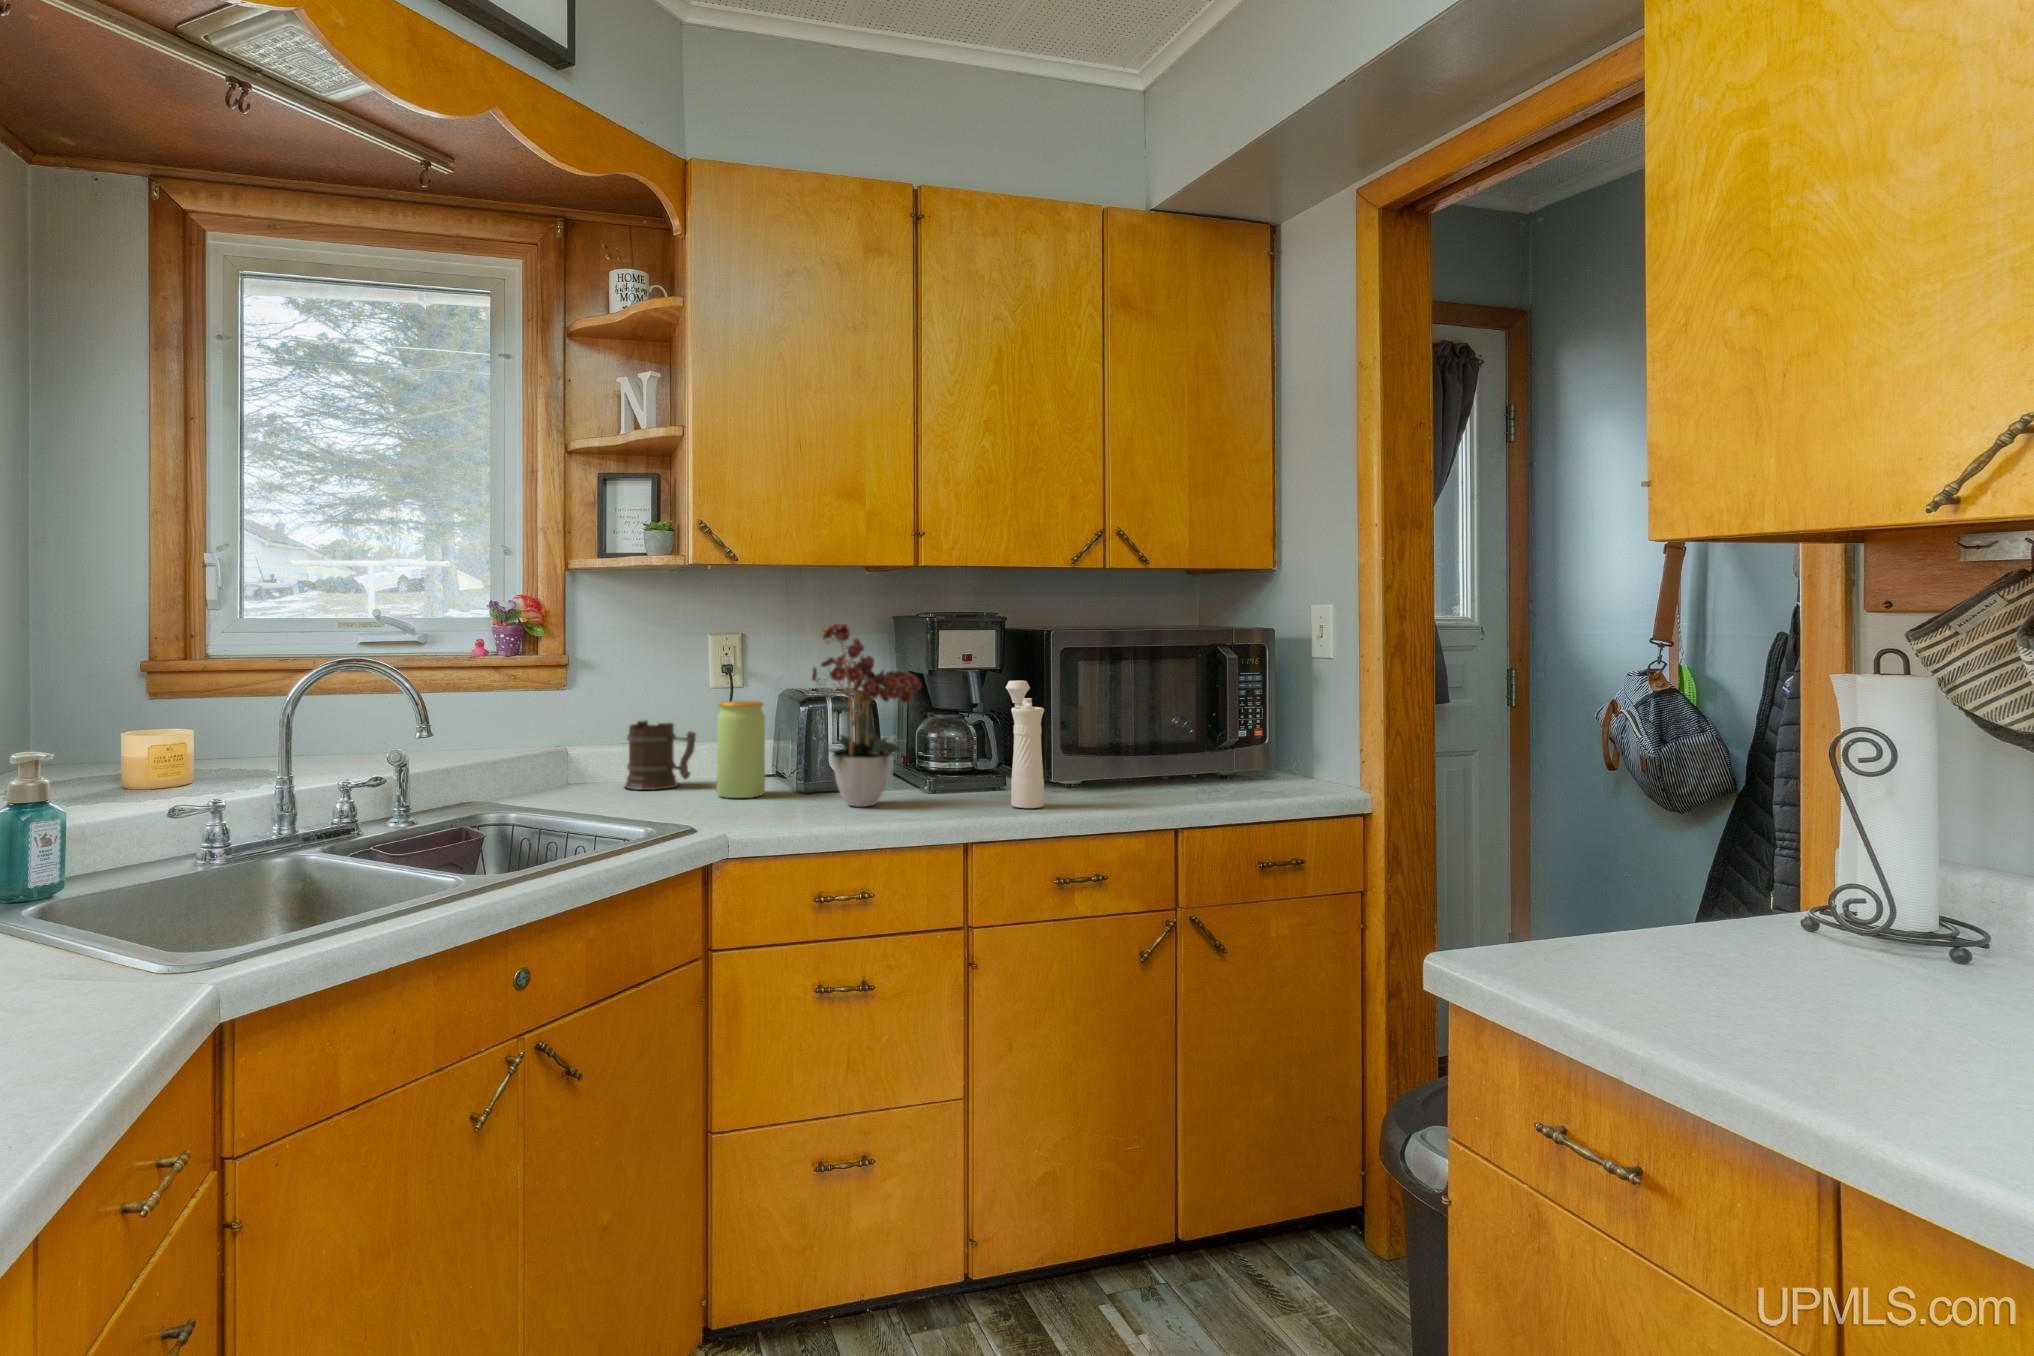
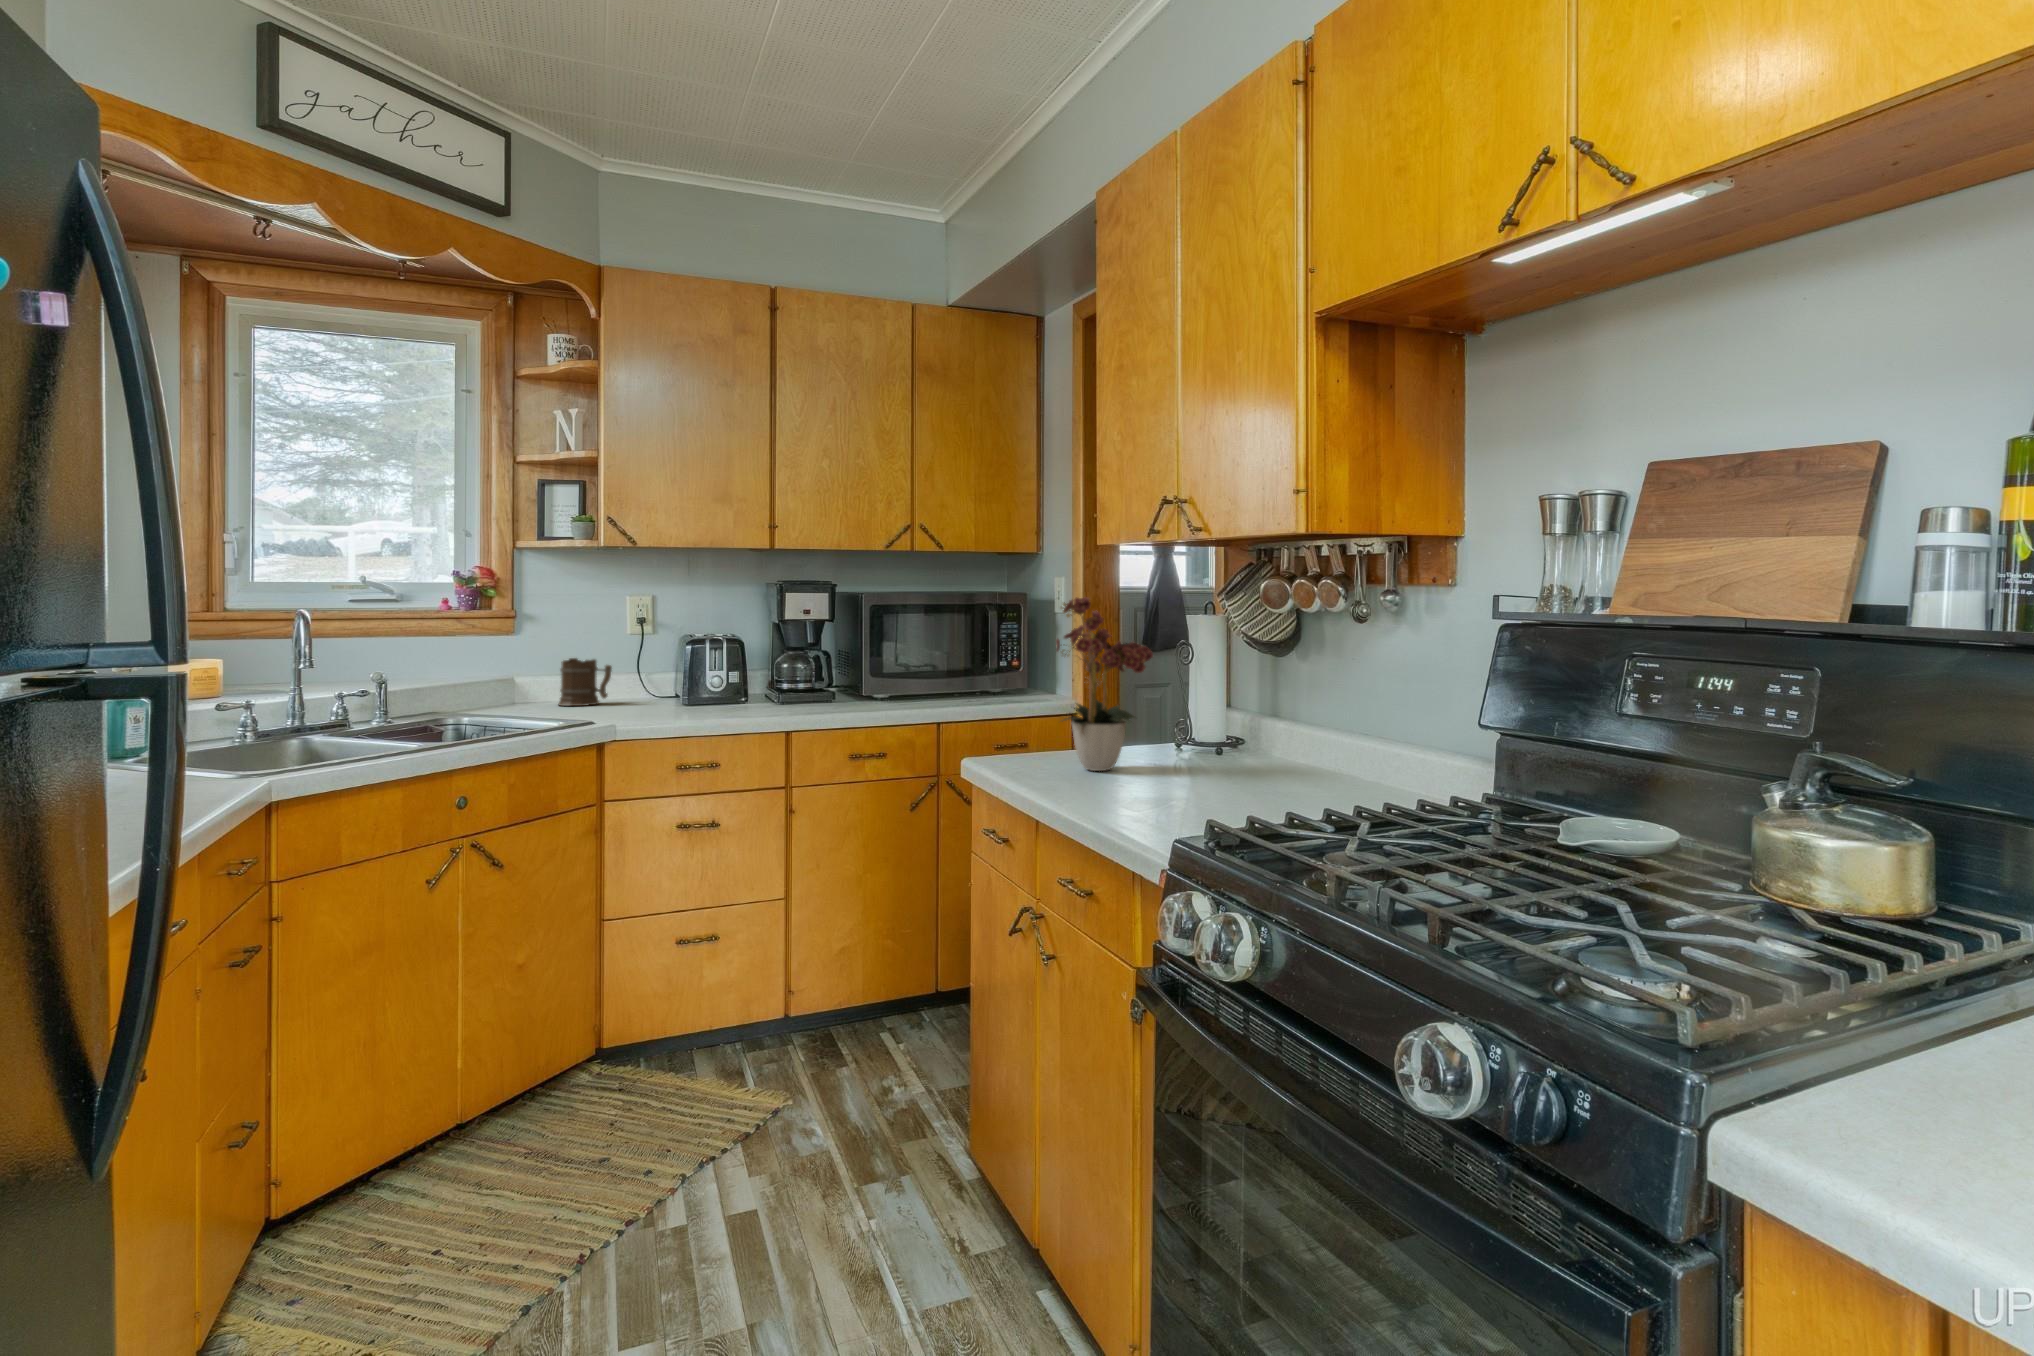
flower arrangement: present [812,623,921,807] -> present [1056,597,1153,771]
pepper mill: present [1006,680,1044,808] -> none [826,628,849,711]
jar: present [717,701,765,798] -> none [624,642,660,709]

